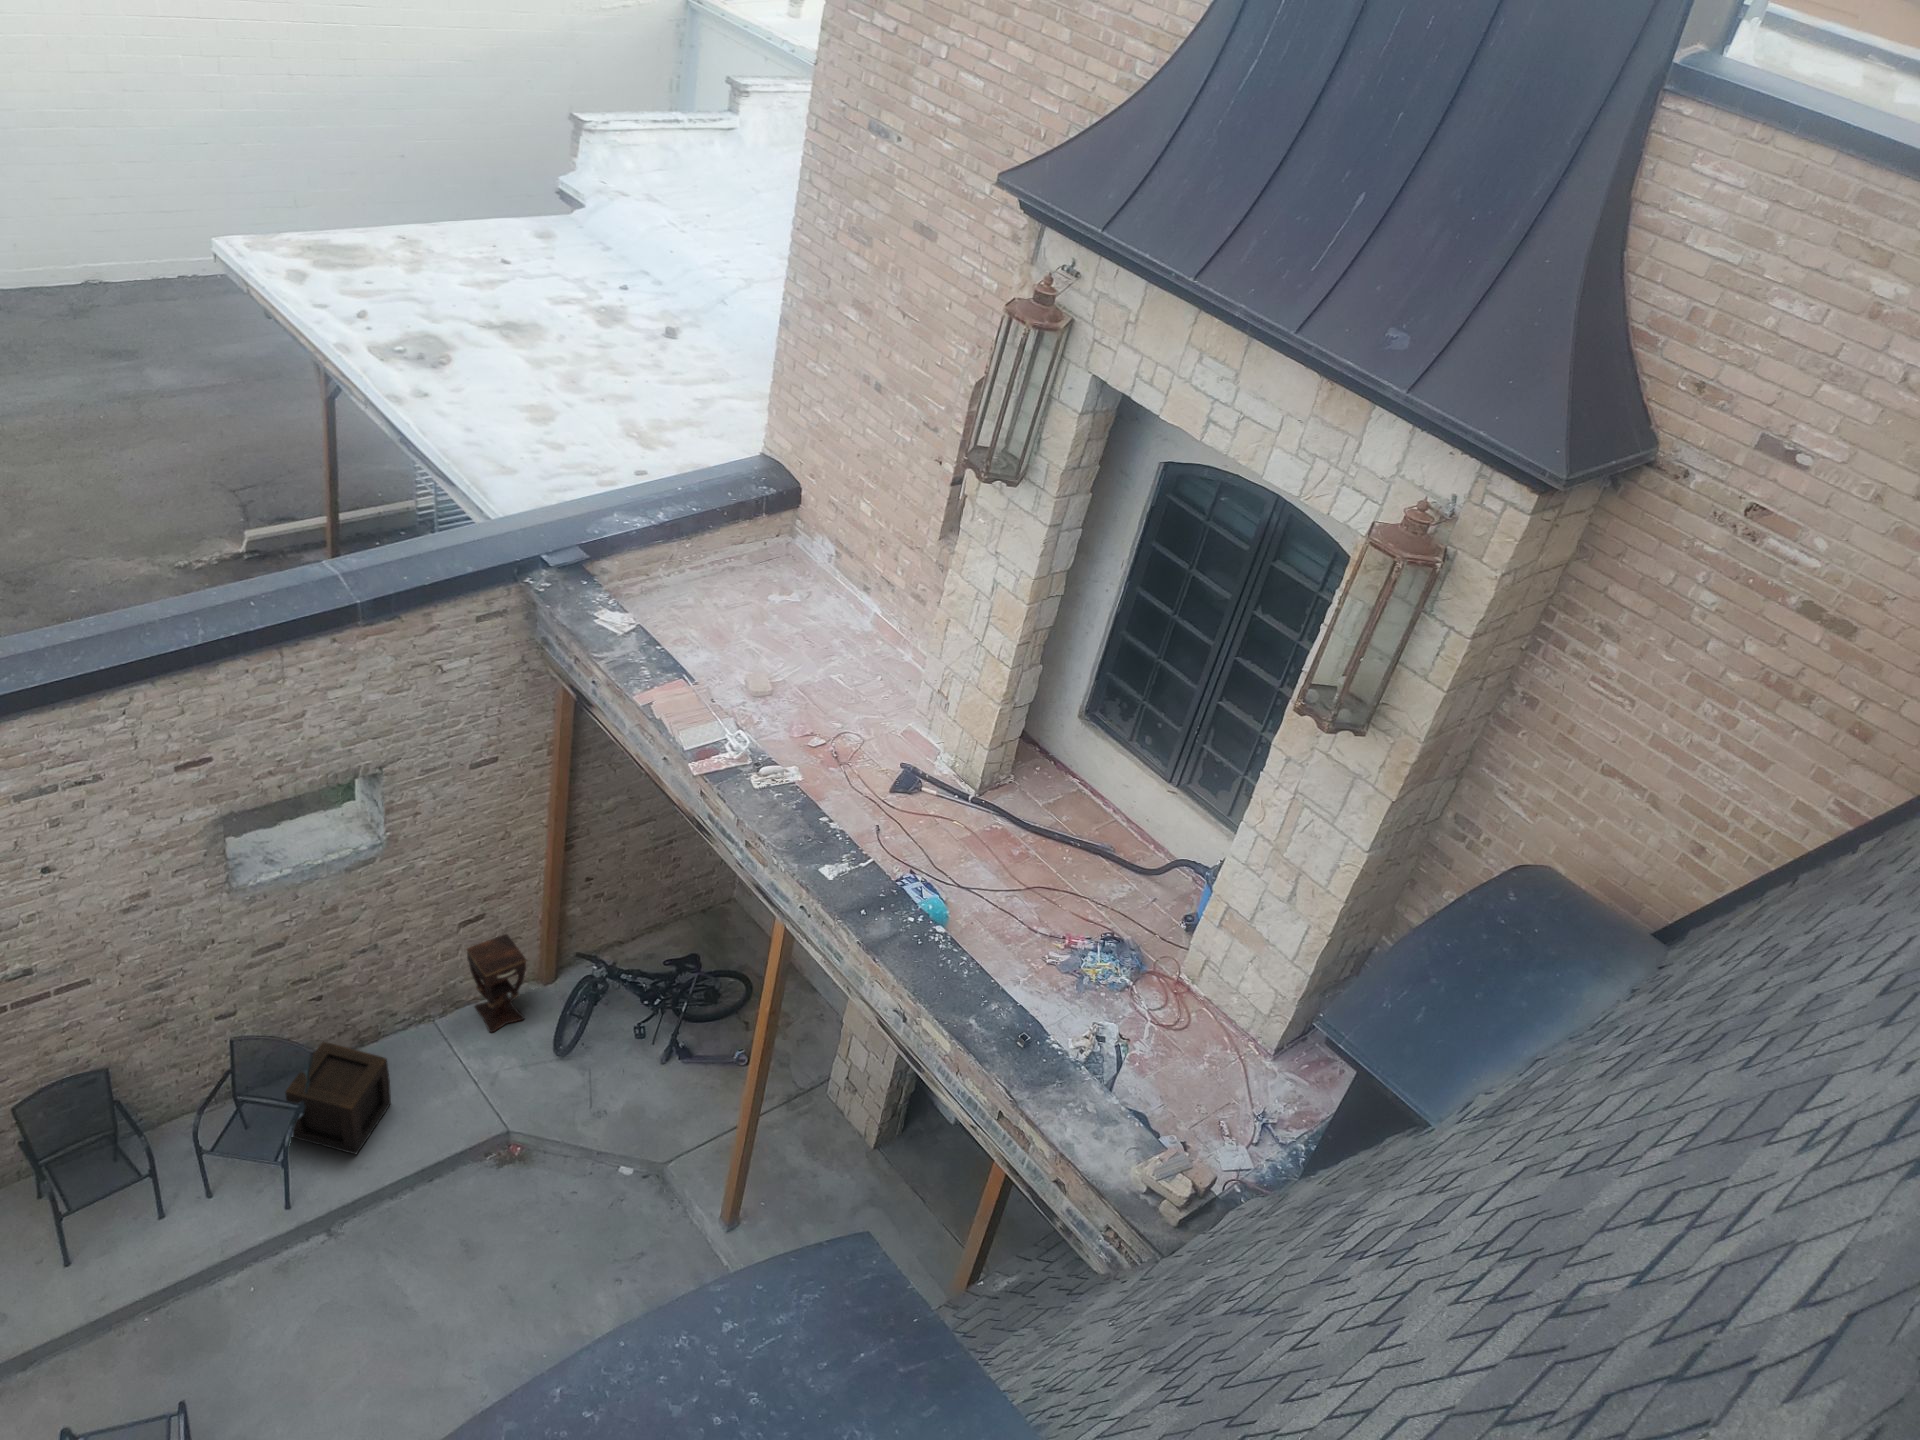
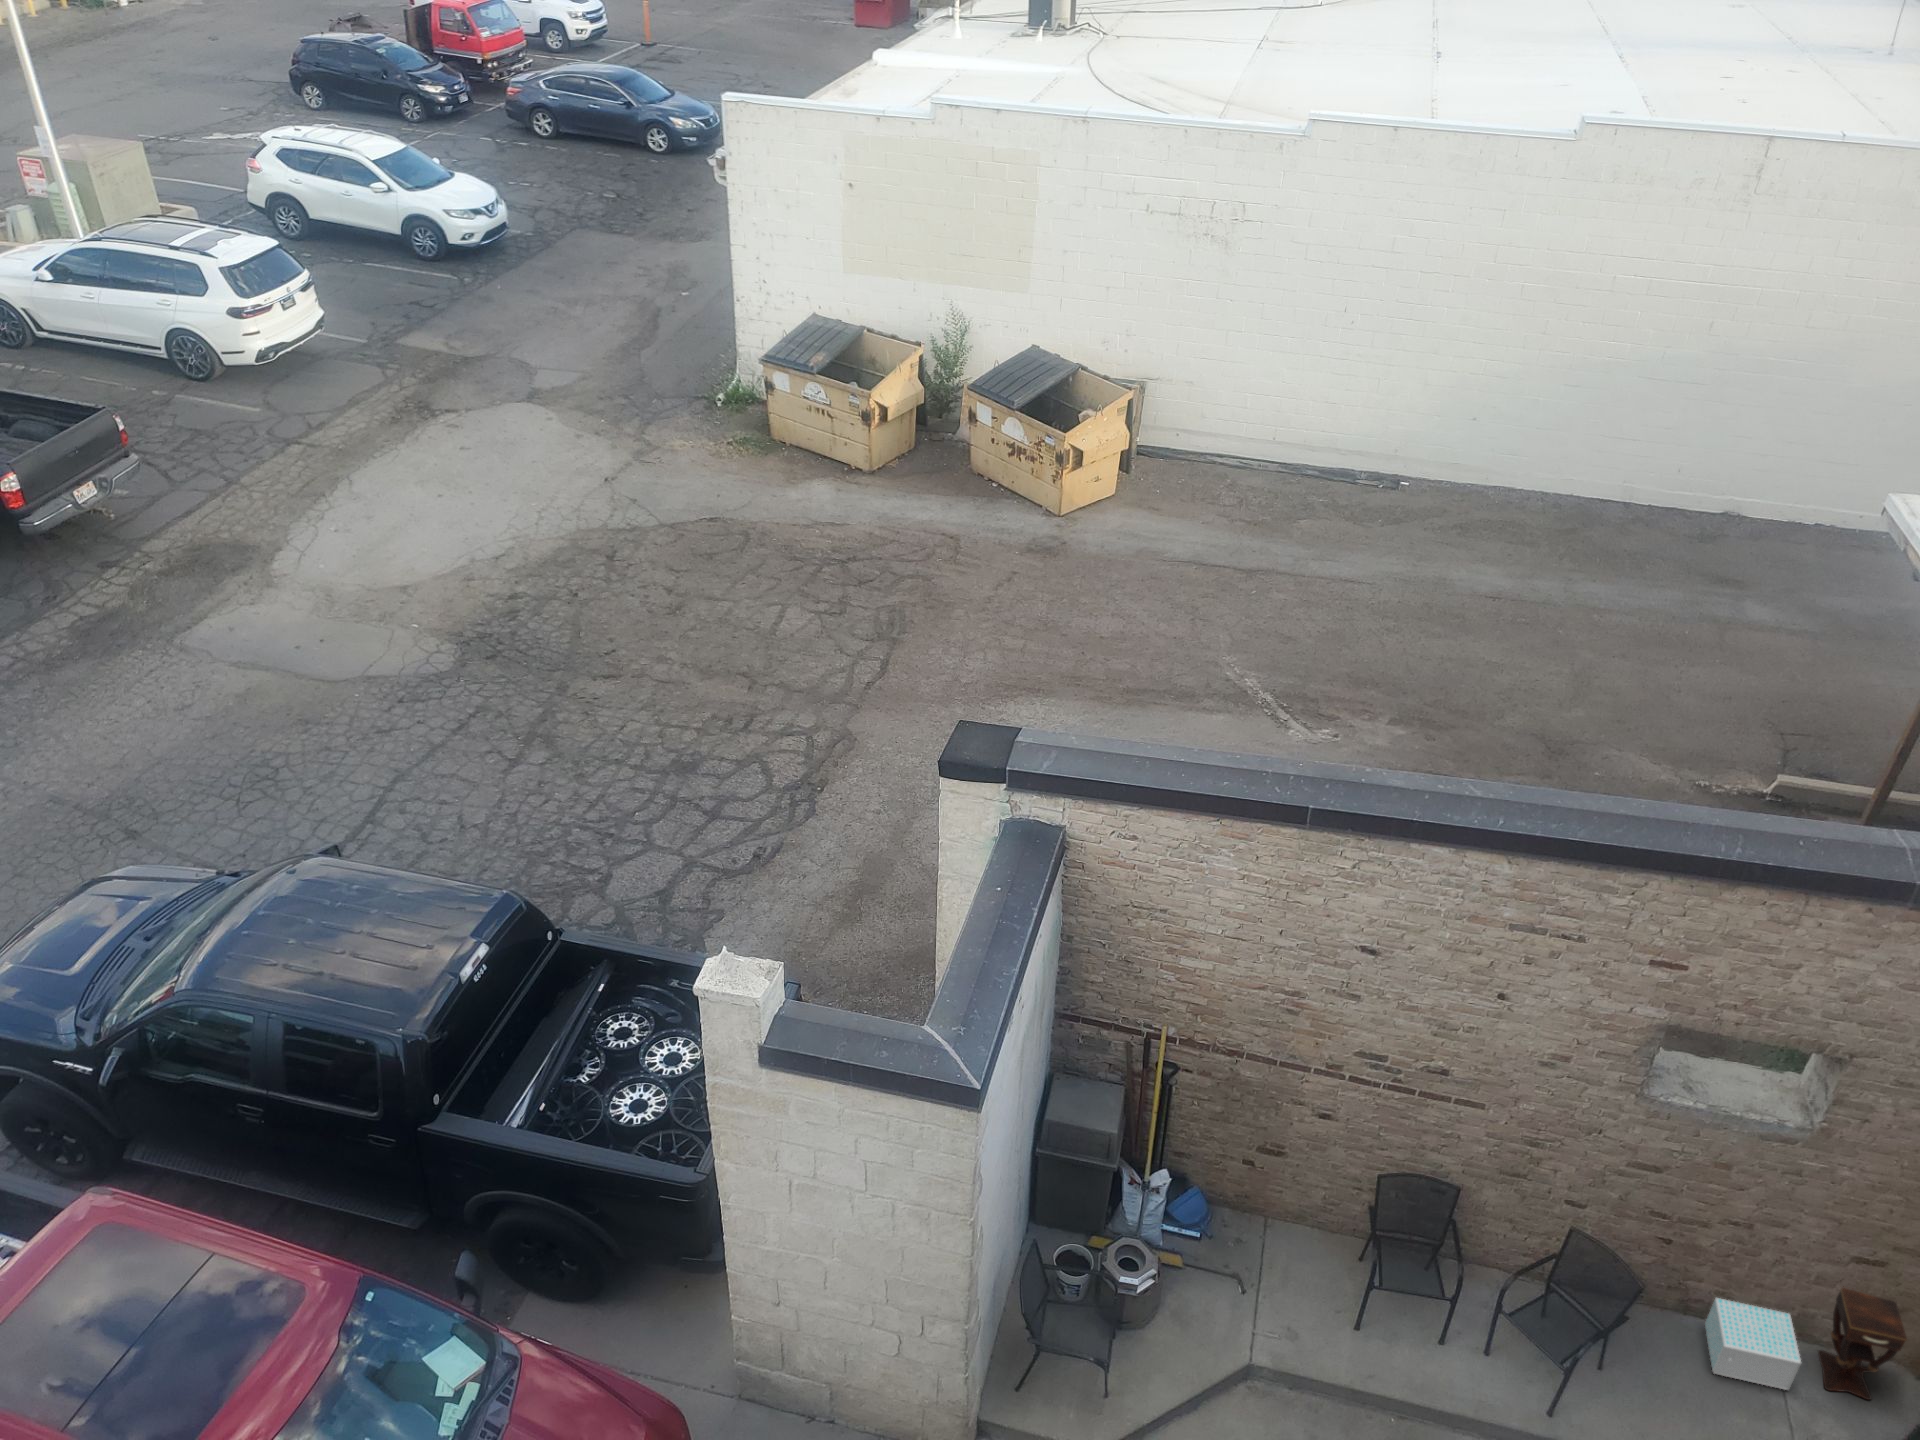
storage box: none [380,993,466,1078] -> present [1705,1298,1801,1390]
wooden crate: present [285,1041,391,1154] -> none [1580,1285,1707,1414]

